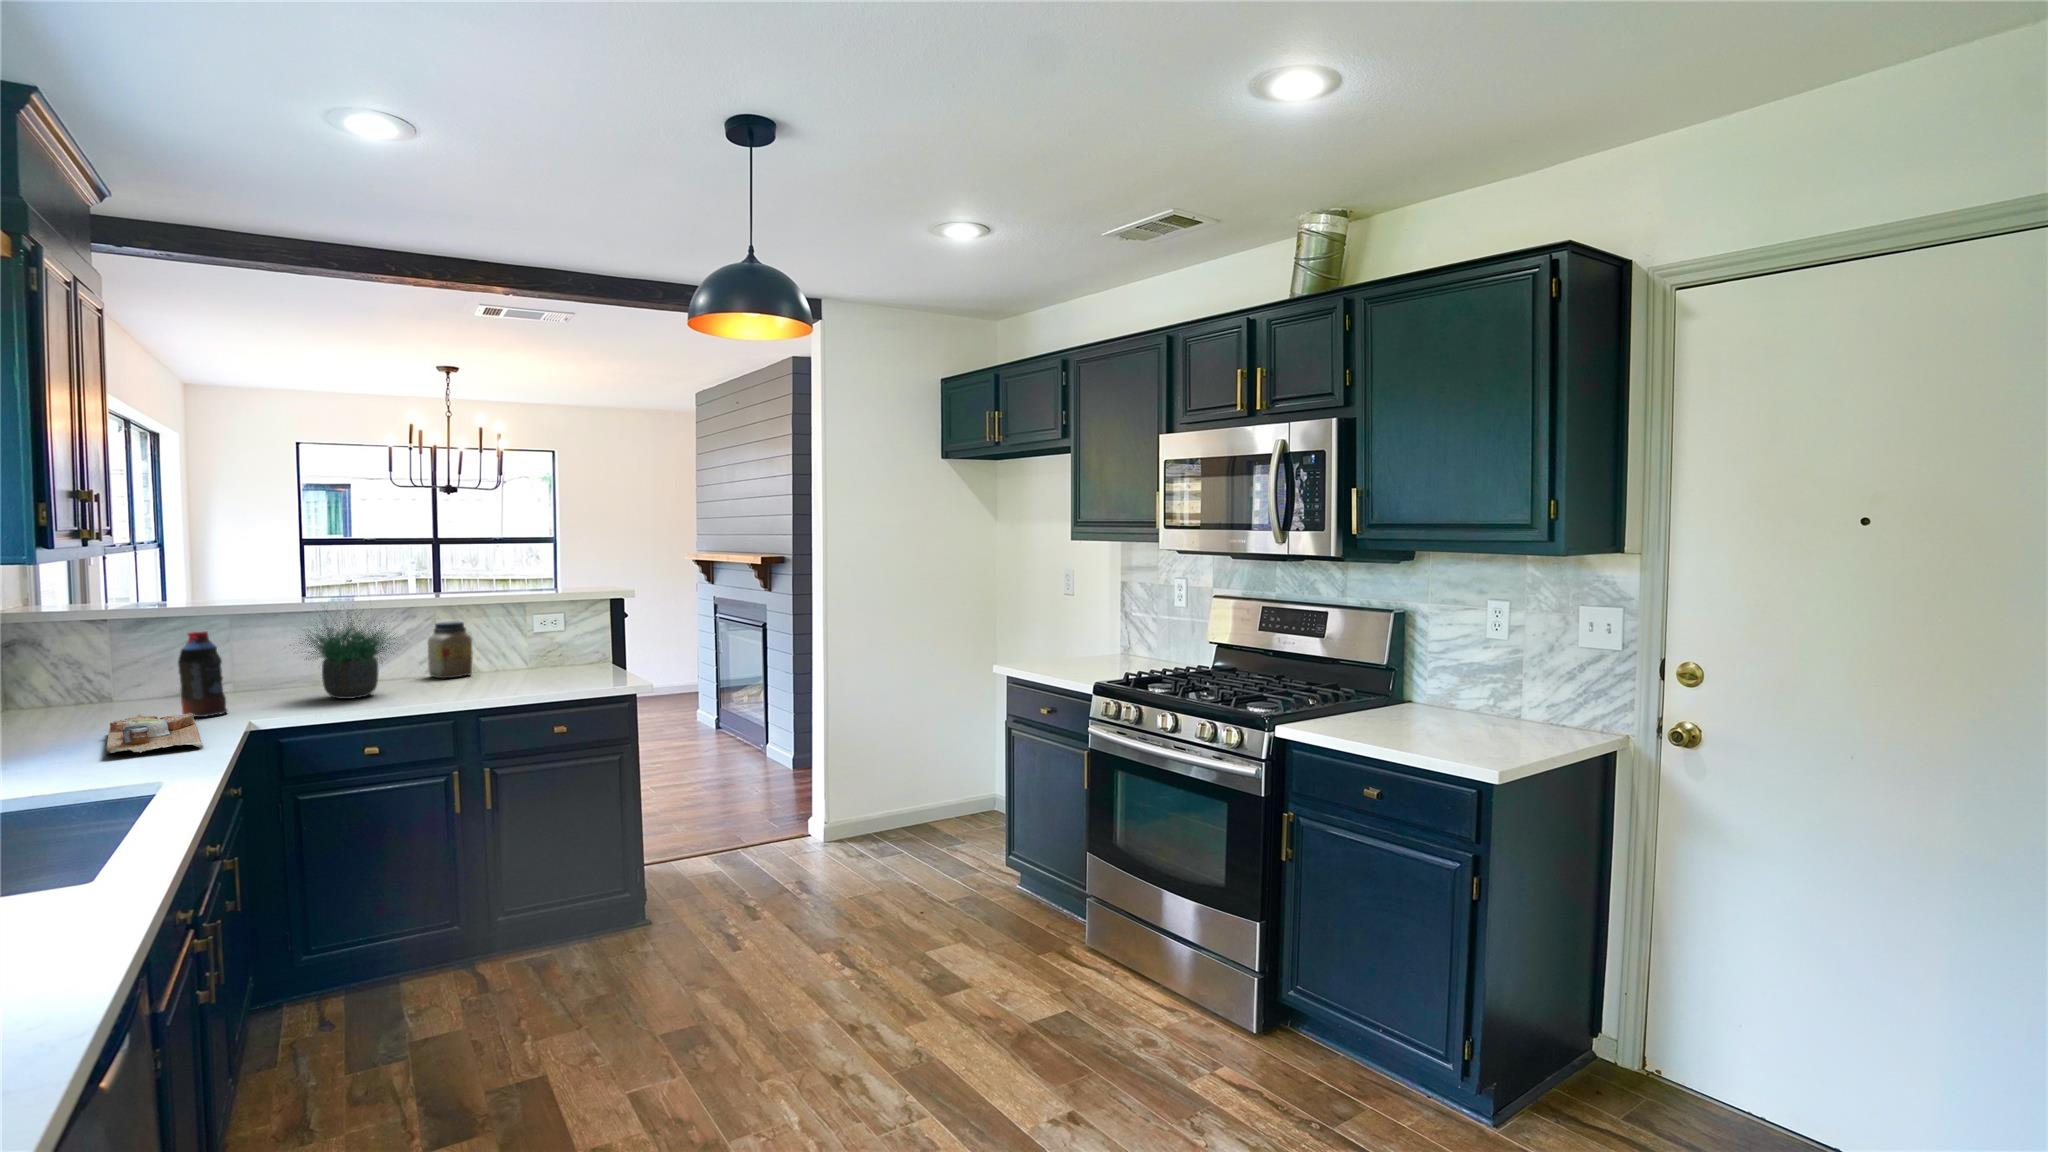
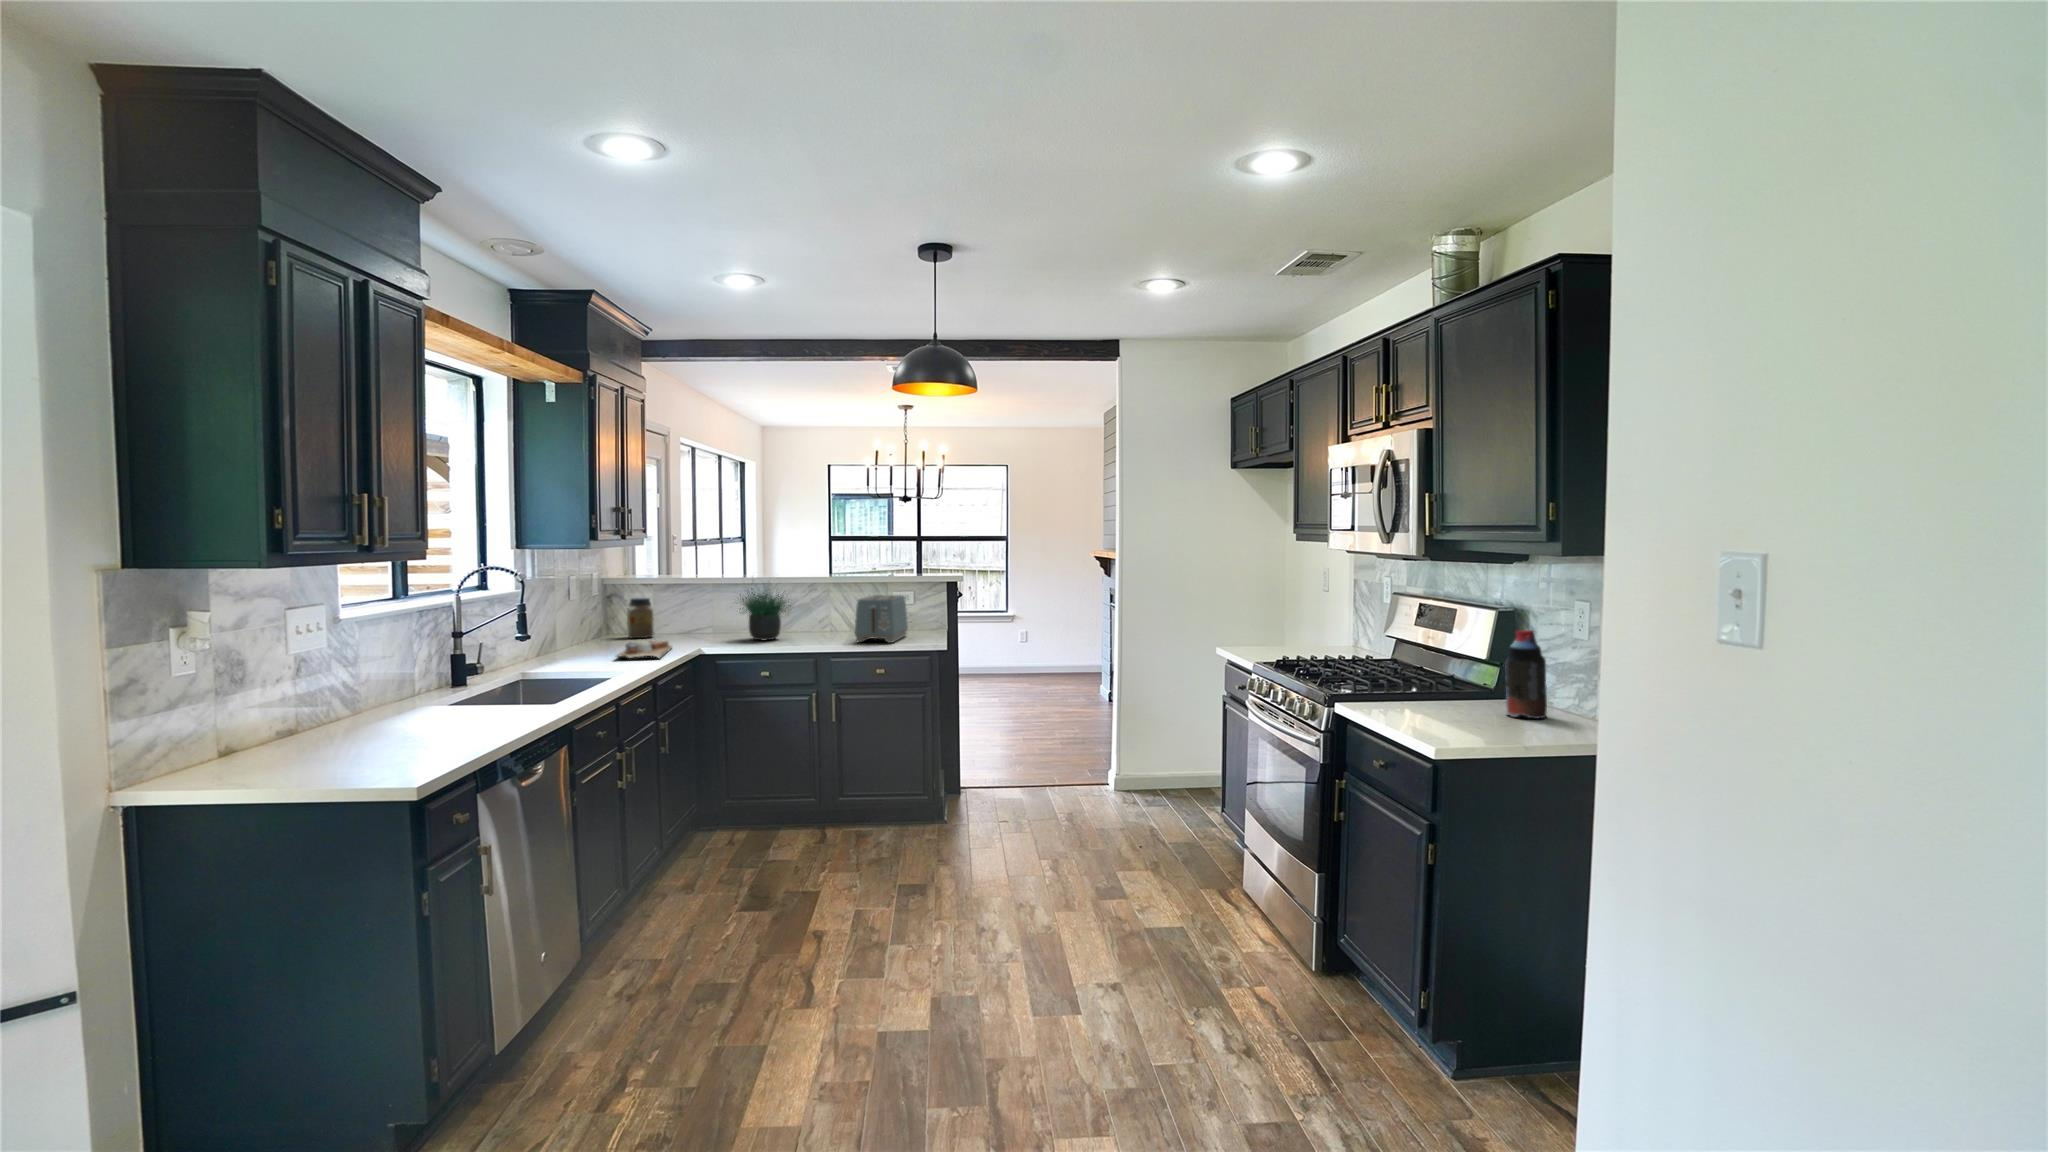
toaster: none [514,620,577,691] -> present [855,595,908,643]
jar: present [428,621,473,678] -> present [627,598,654,638]
bottle: present [178,631,228,717] -> present [1506,630,1547,718]

